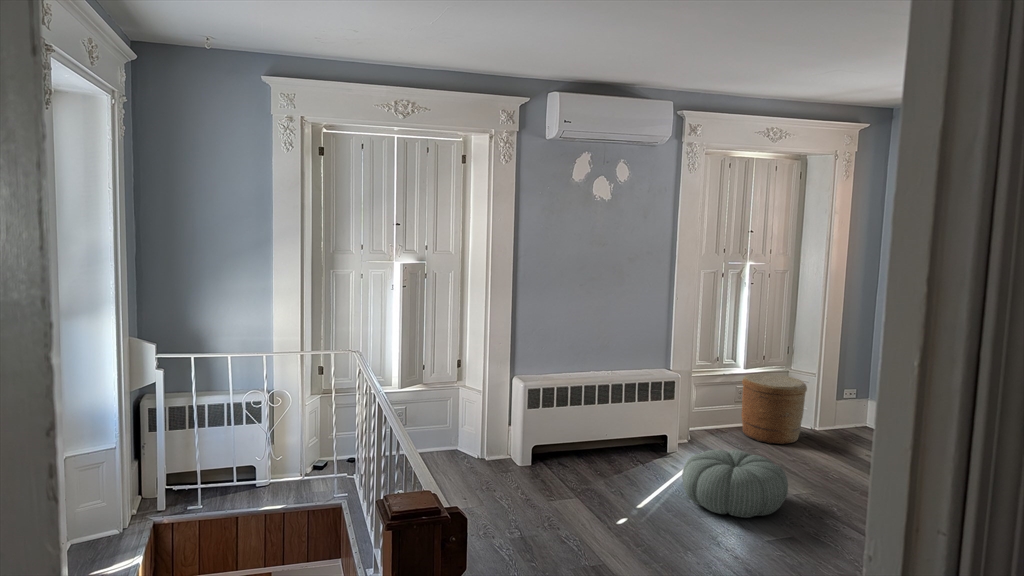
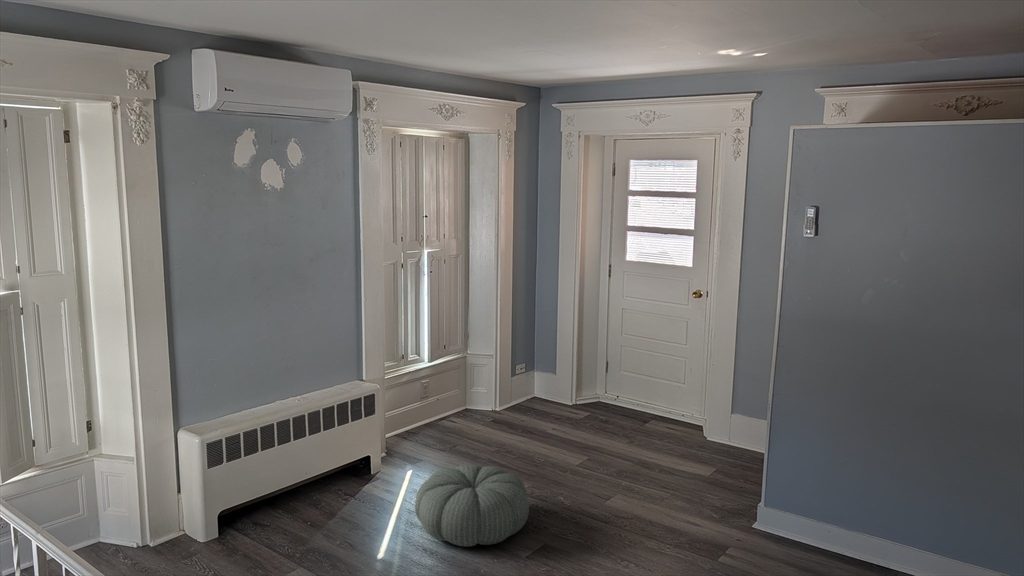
woven basket: present [742,374,807,444] -> none [430,363,495,439]

